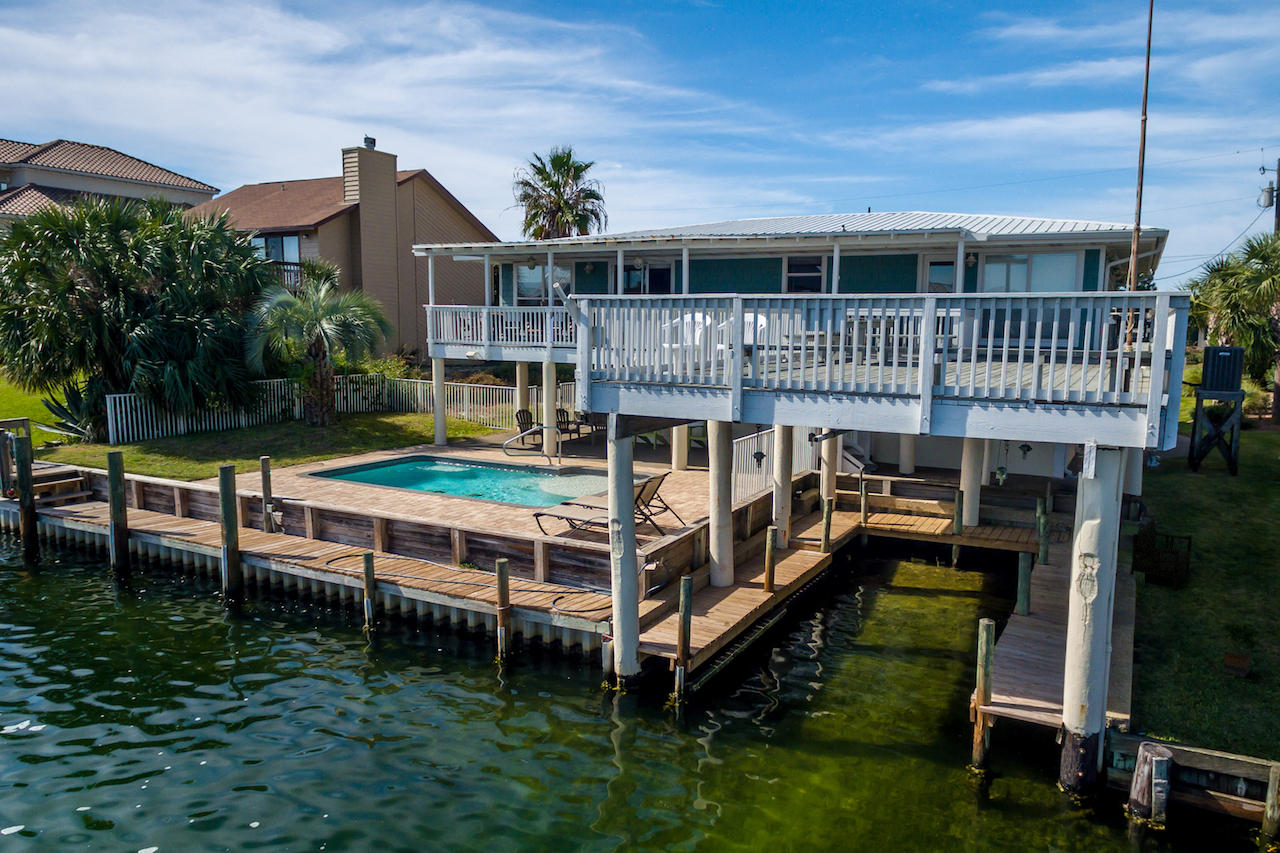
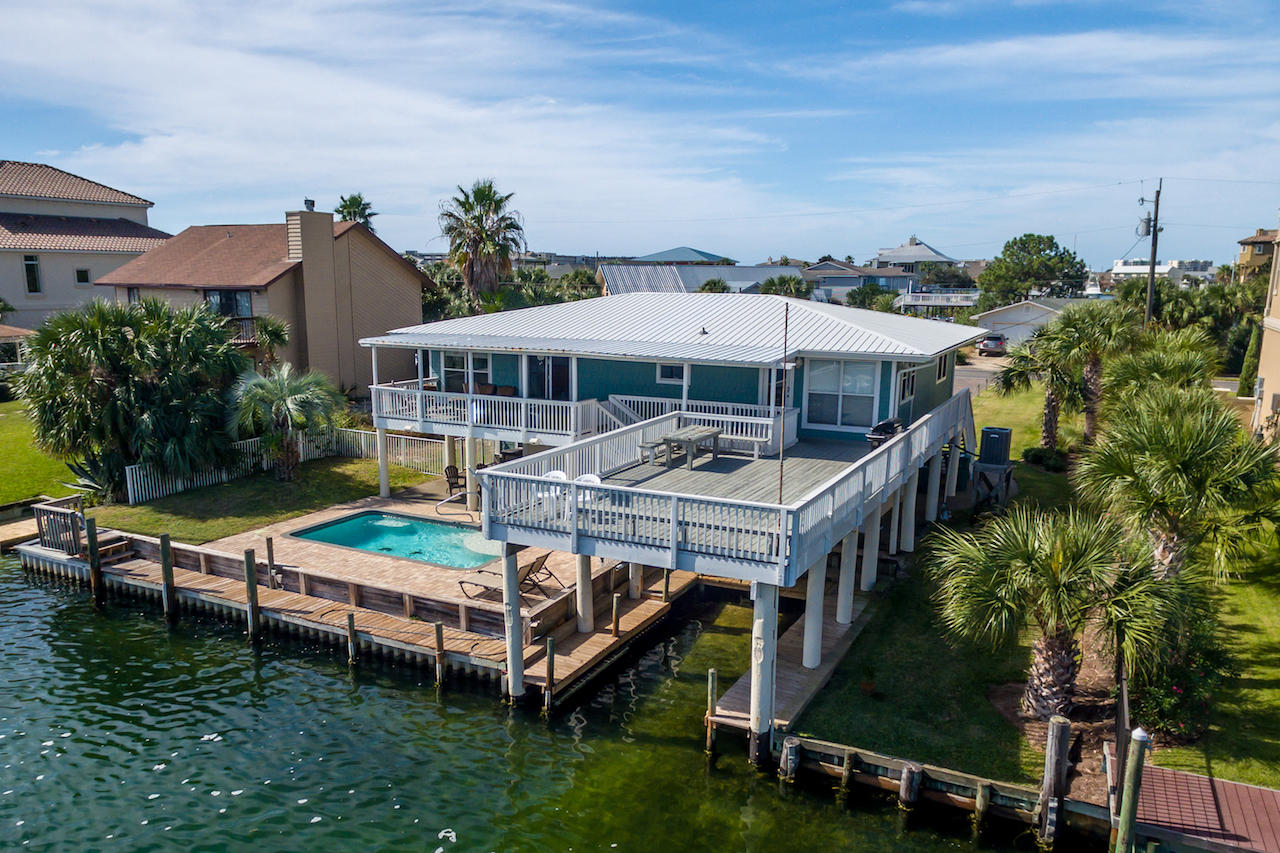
armchair: present [1130,519,1192,590] -> none [845,584,888,634]

